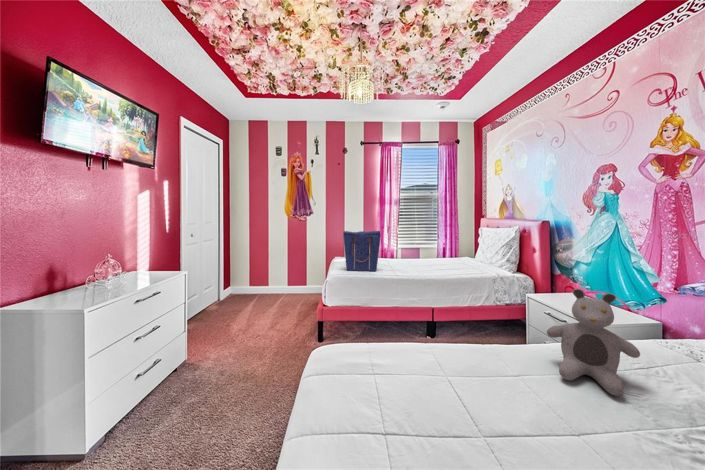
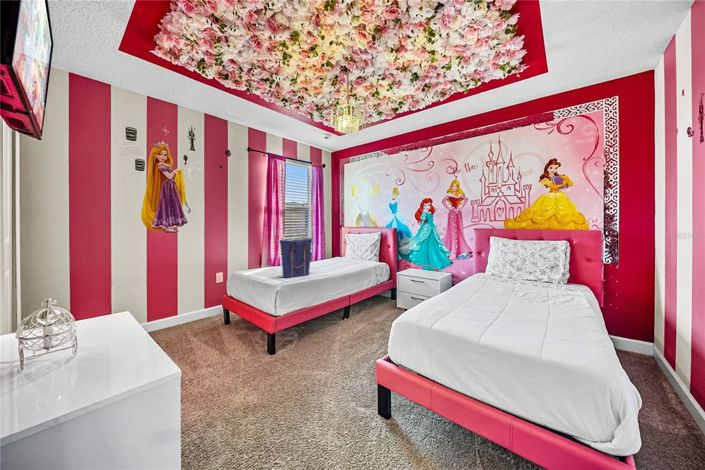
teddy bear: present [547,289,640,396] -> none [472,254,502,290]

